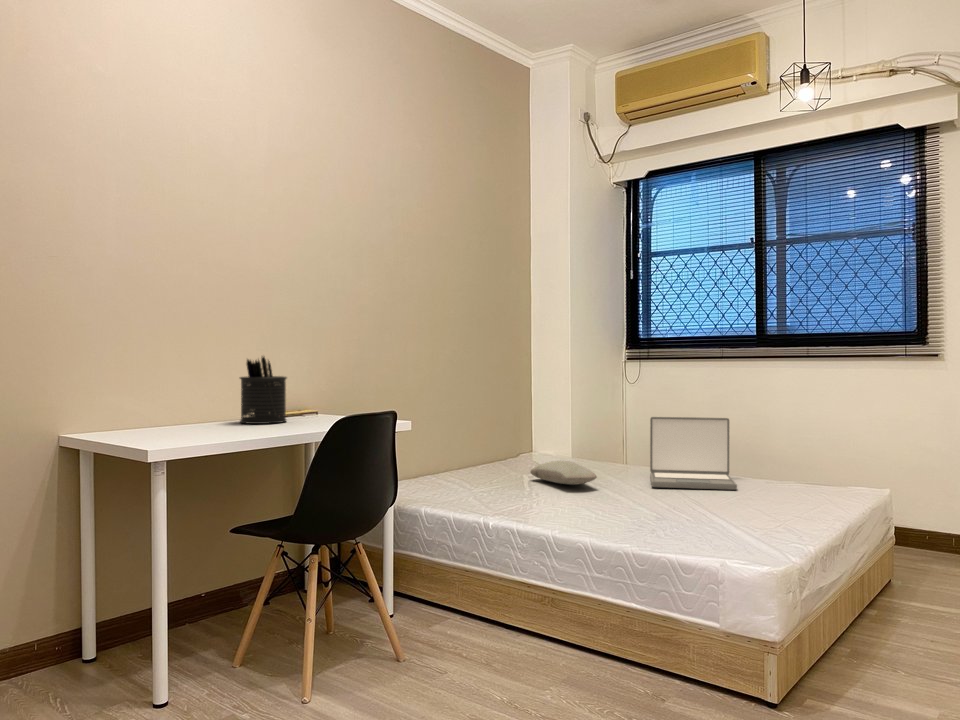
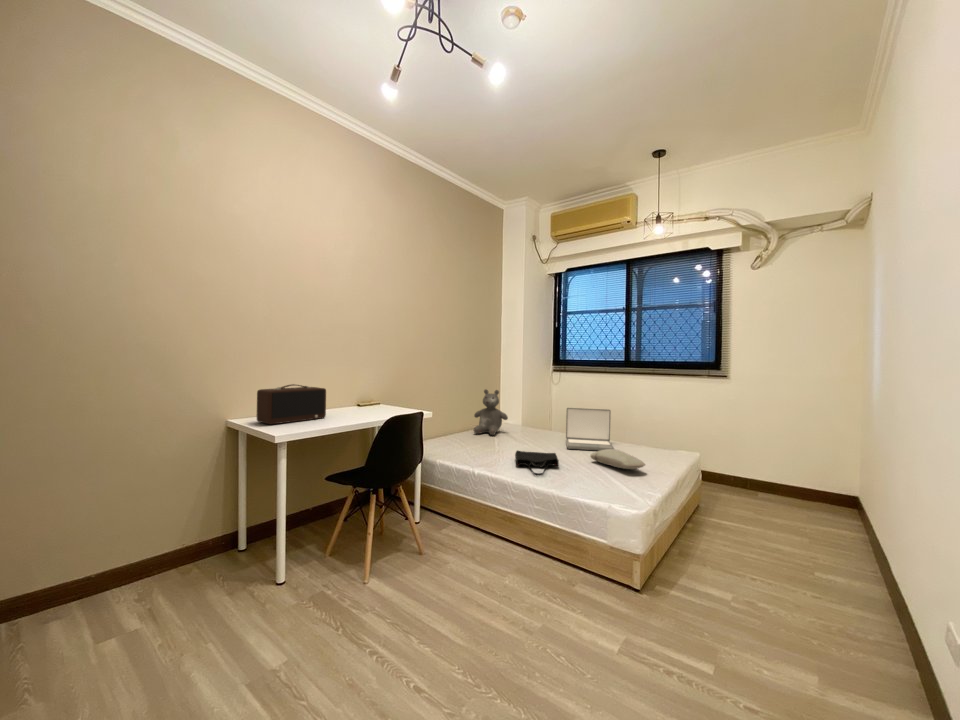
pen holder: present [240,356,287,424] -> none [333,373,362,413]
speaker: none [112,371,228,437] -> present [257,384,326,424]
teddy bear: none [485,390,546,471] -> present [474,389,508,435]
pillow: present [530,461,597,485] -> present [590,449,645,469]
tote bag: none [559,488,635,525] -> present [515,451,559,476]

